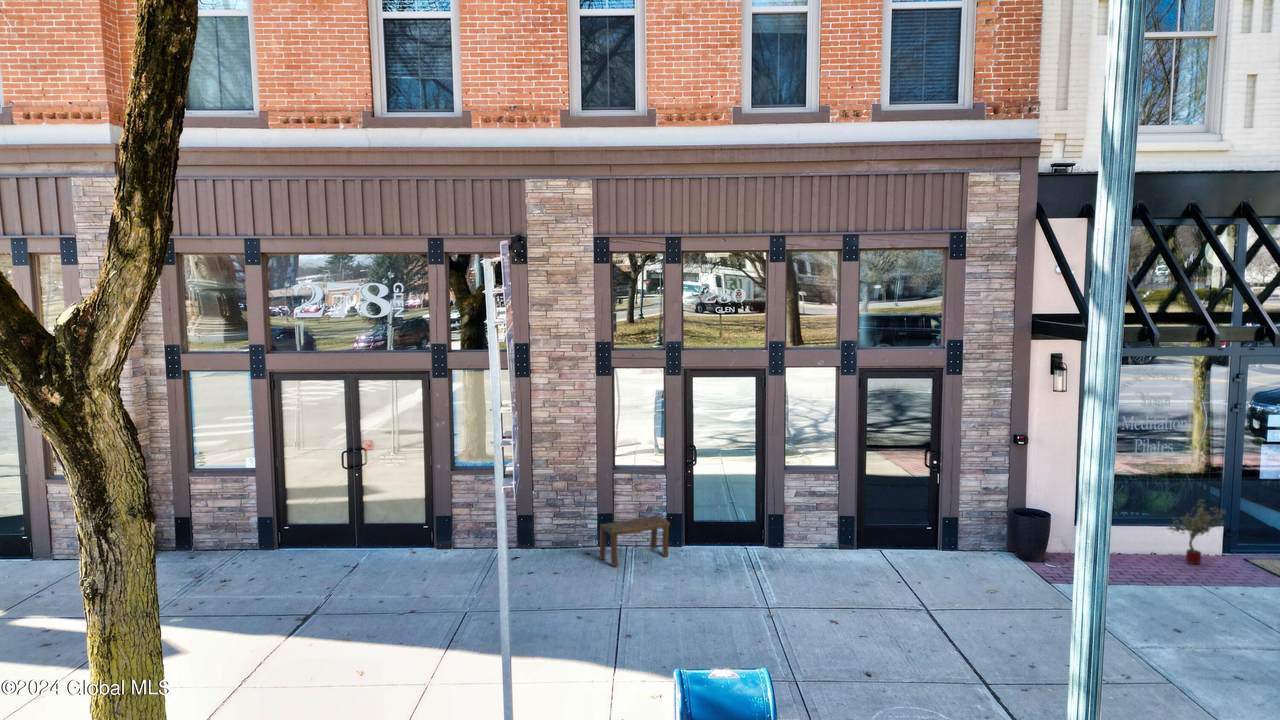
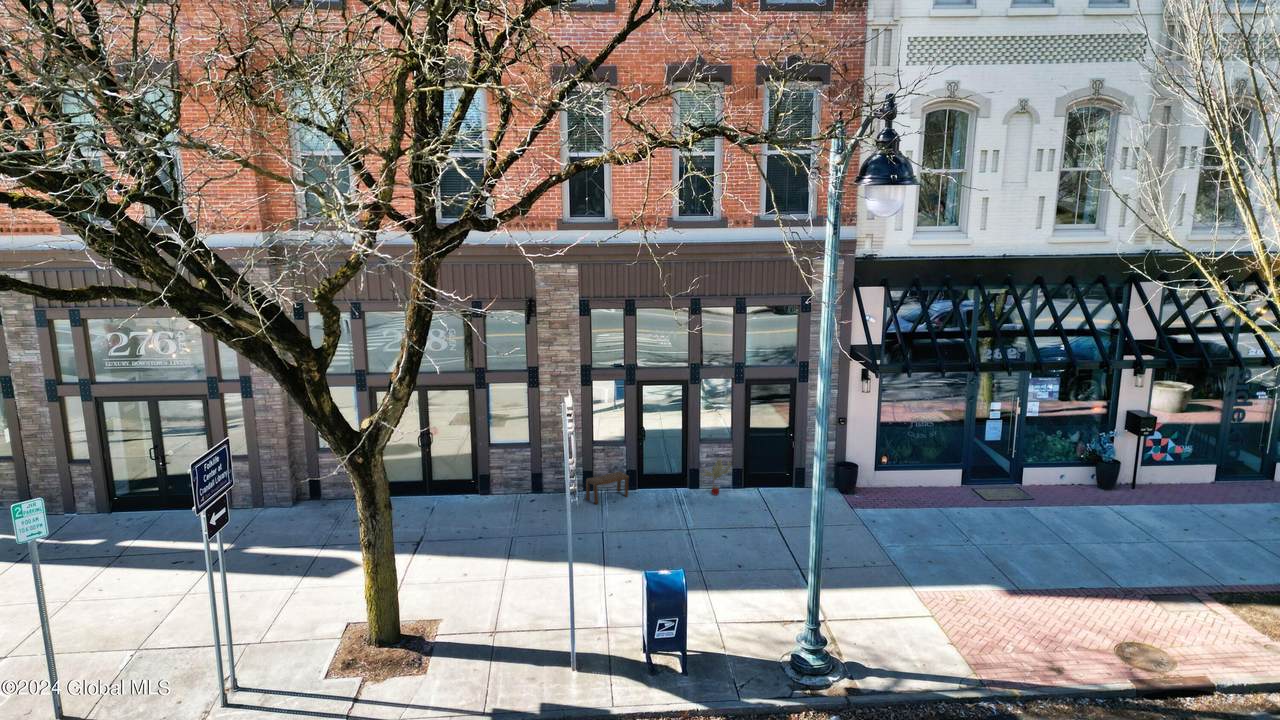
potted tree: present [1167,500,1225,564] -> present [701,459,731,495]

